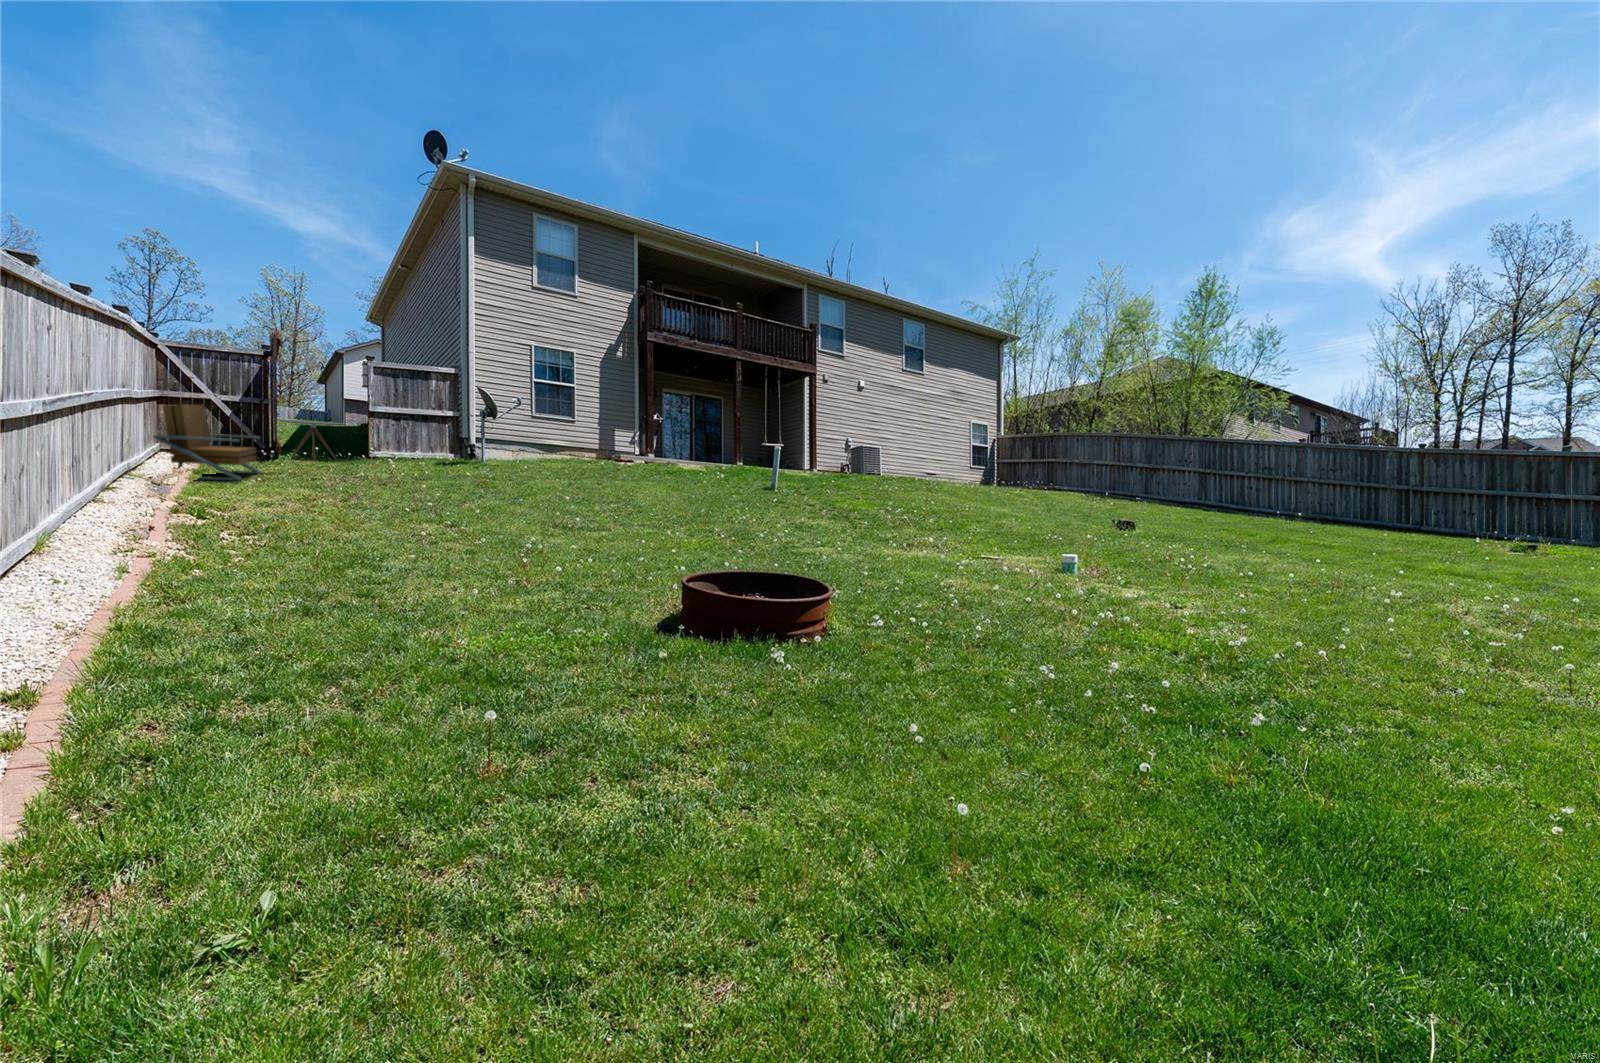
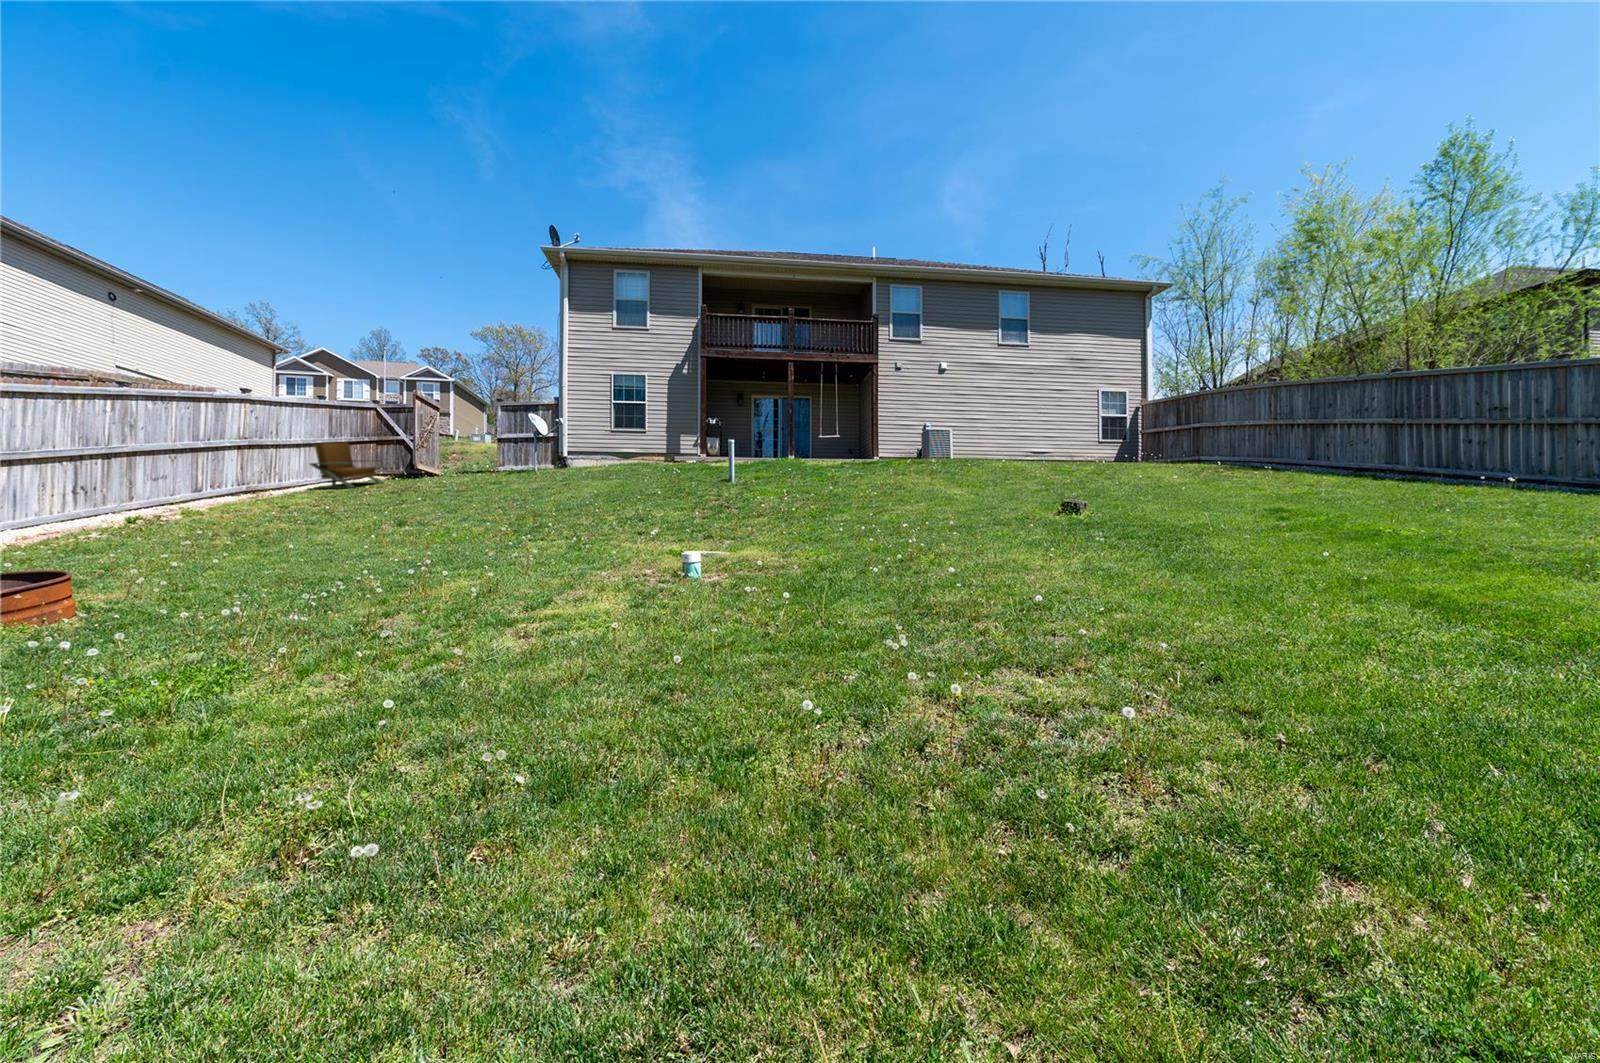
round table: present [279,420,346,461] -> none [427,447,469,474]

